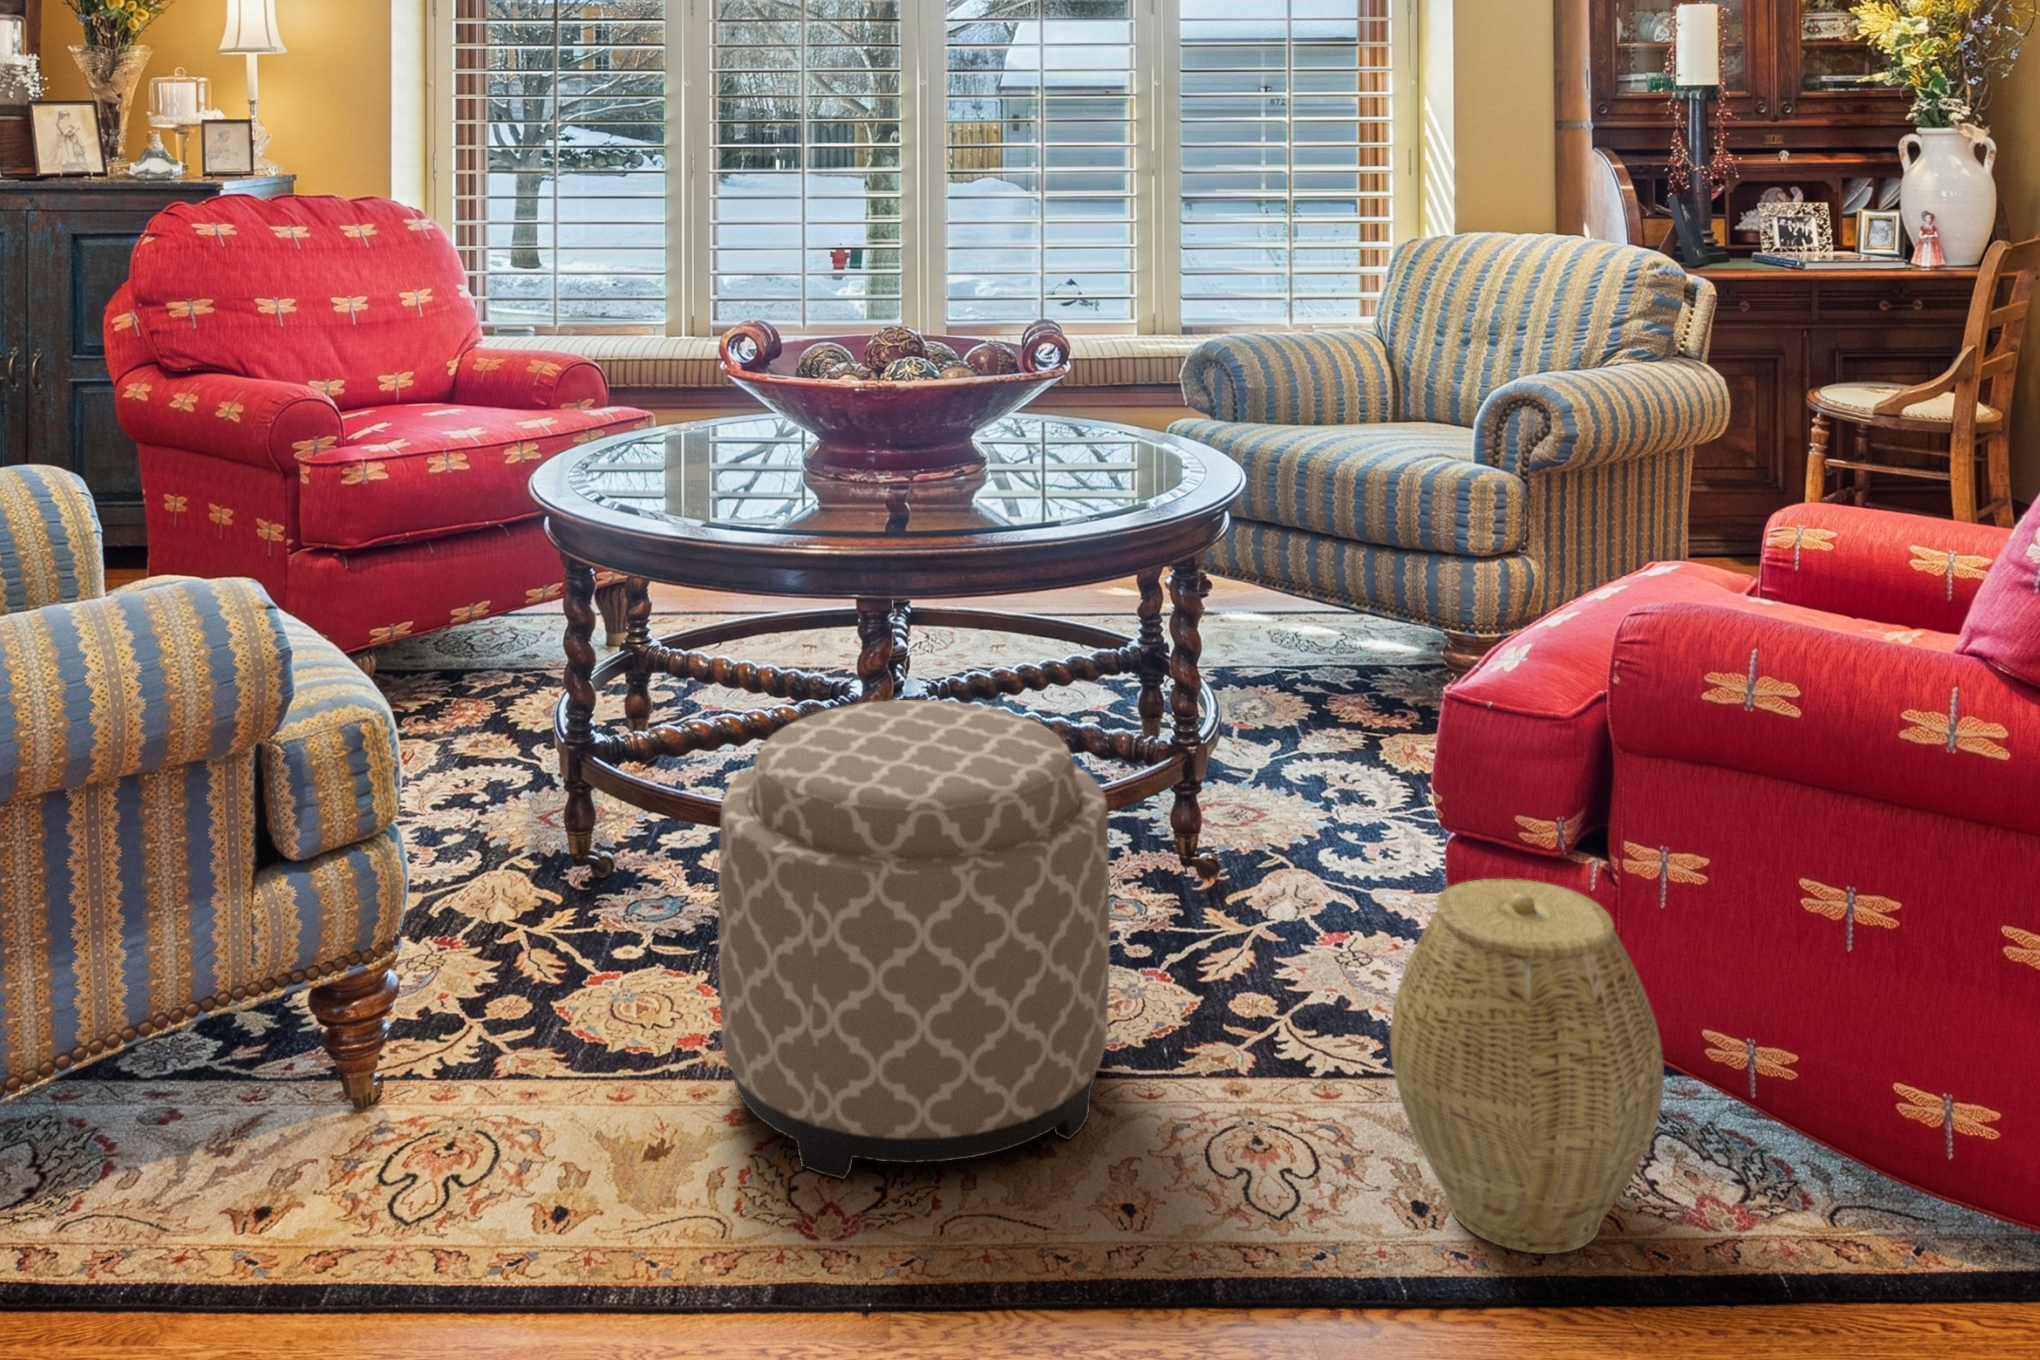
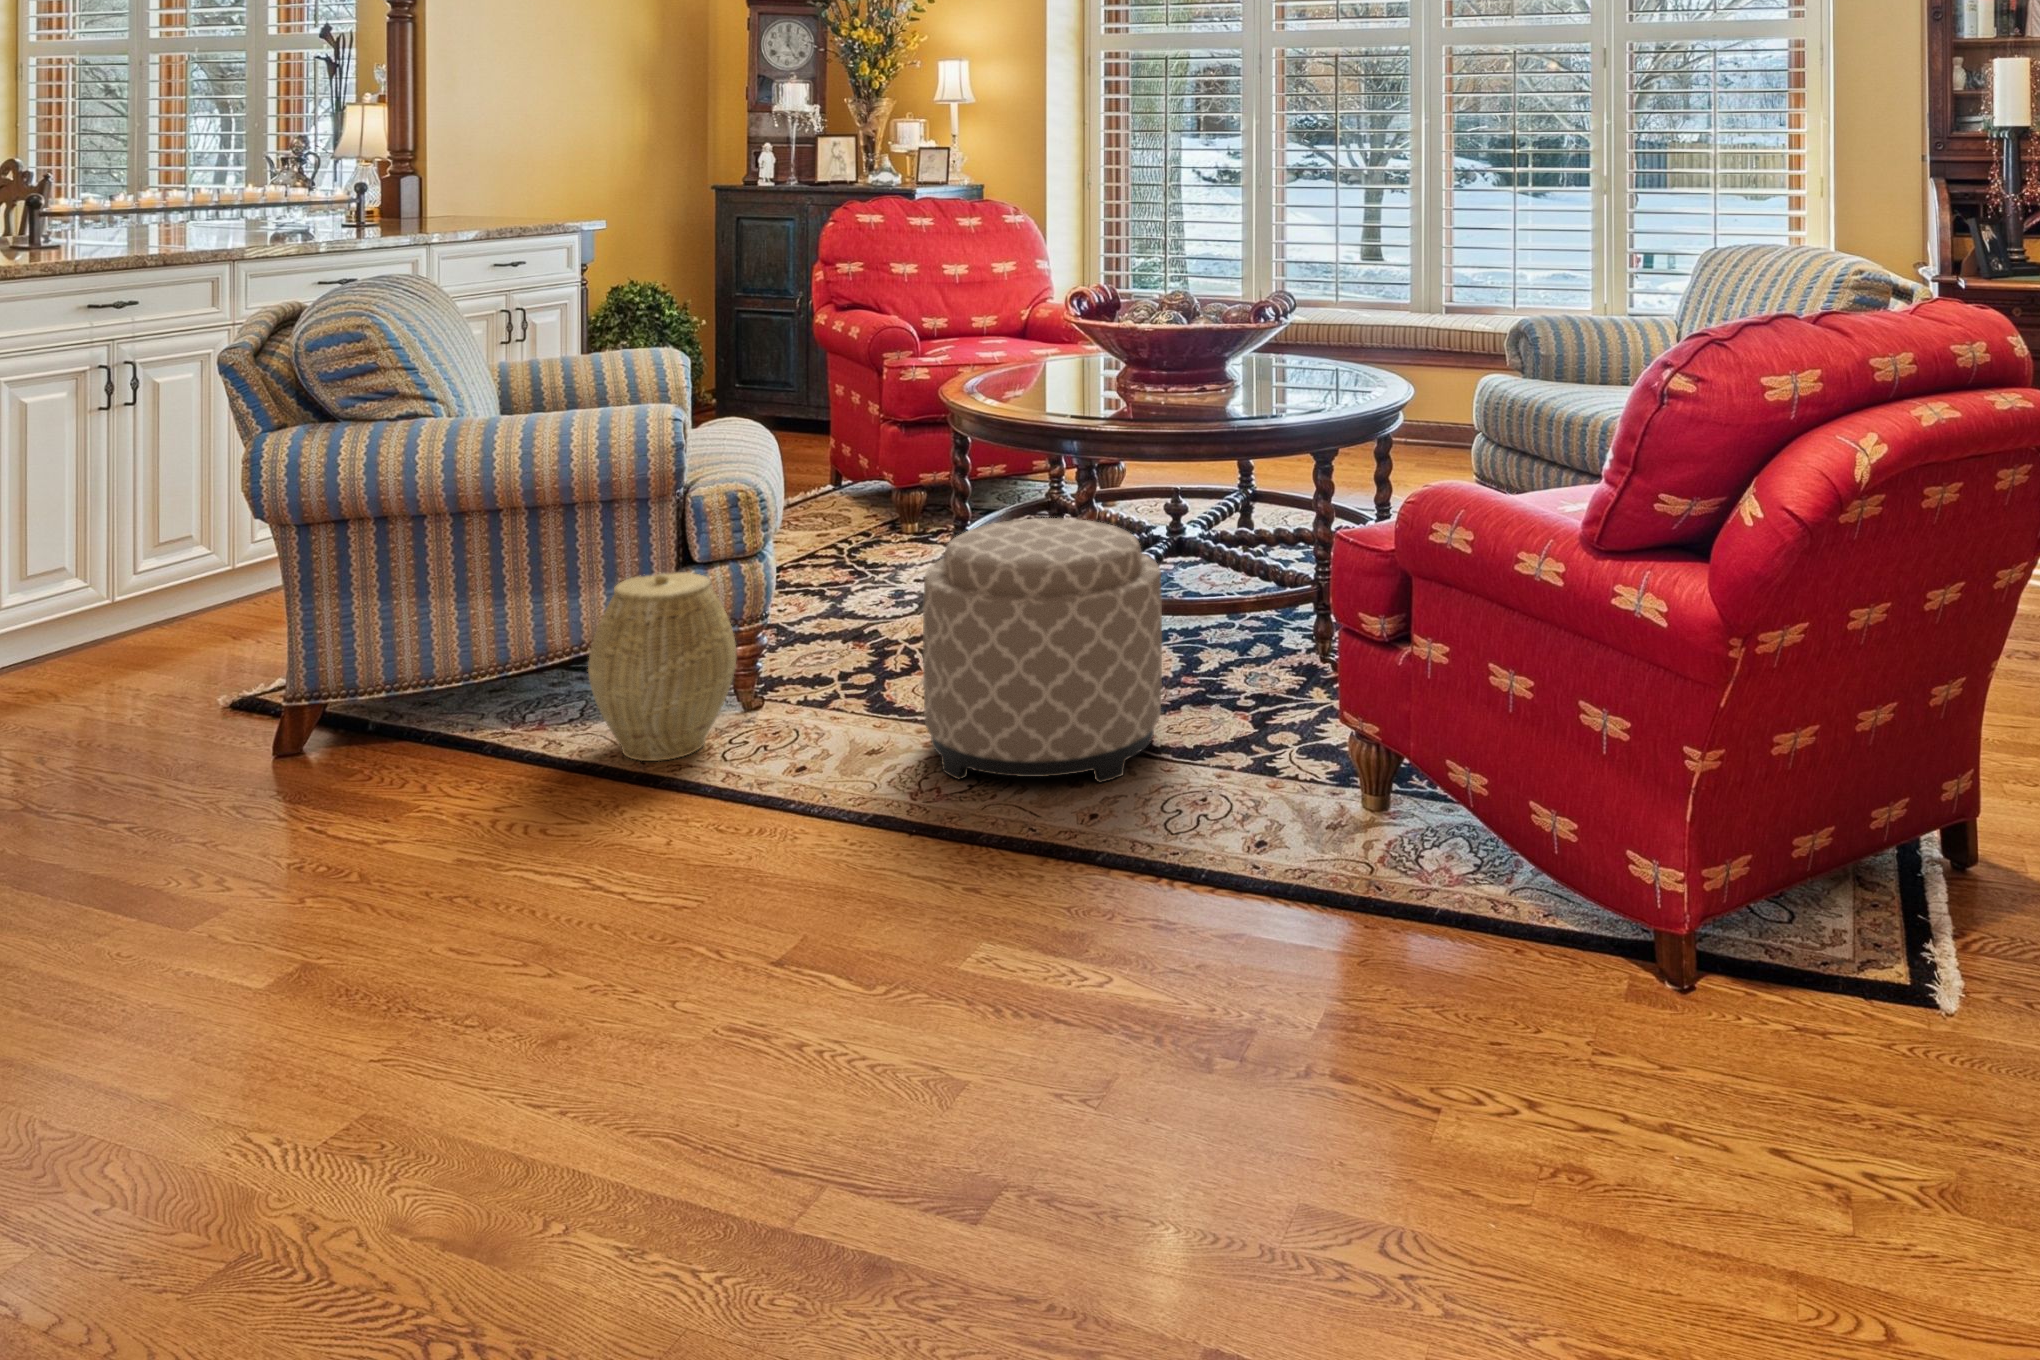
woven basket: present [1390,879,1664,1254] -> present [588,573,736,761]

